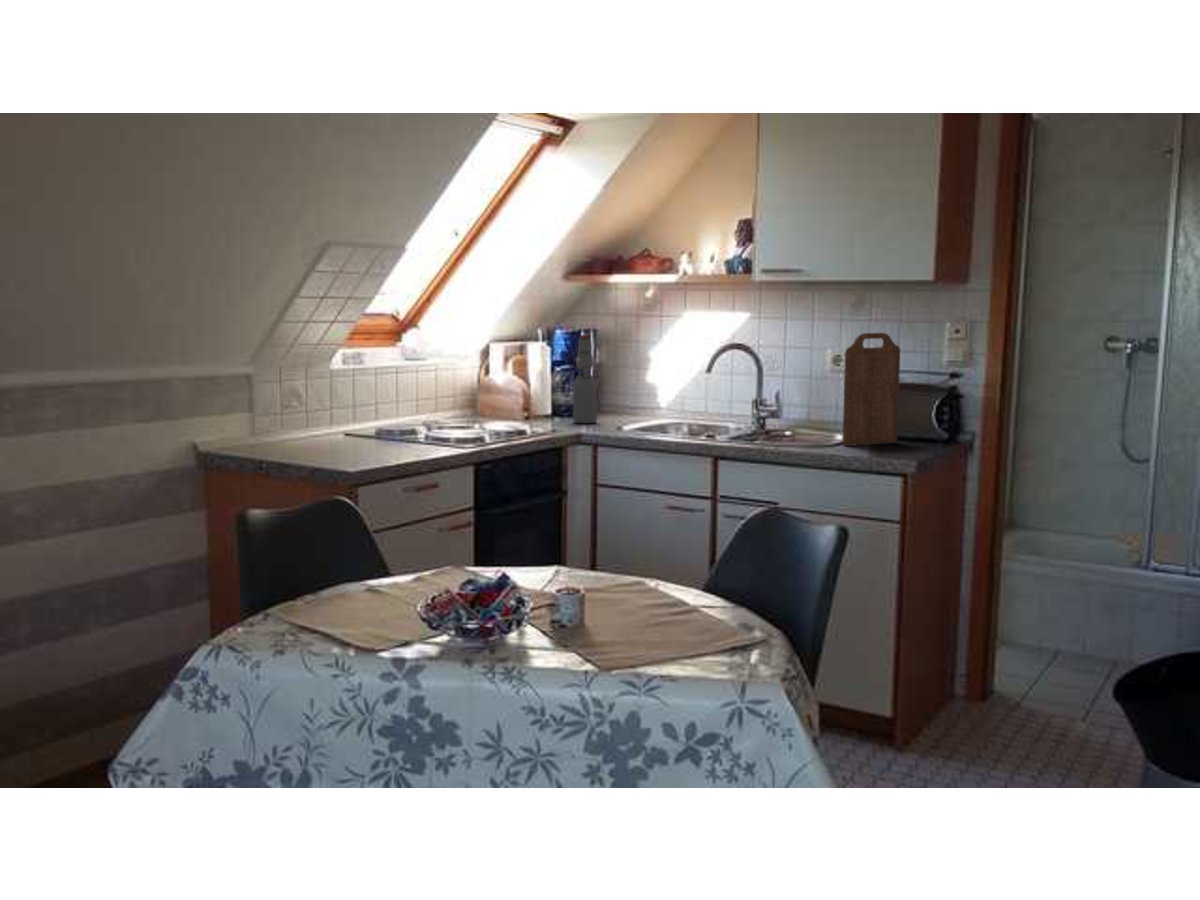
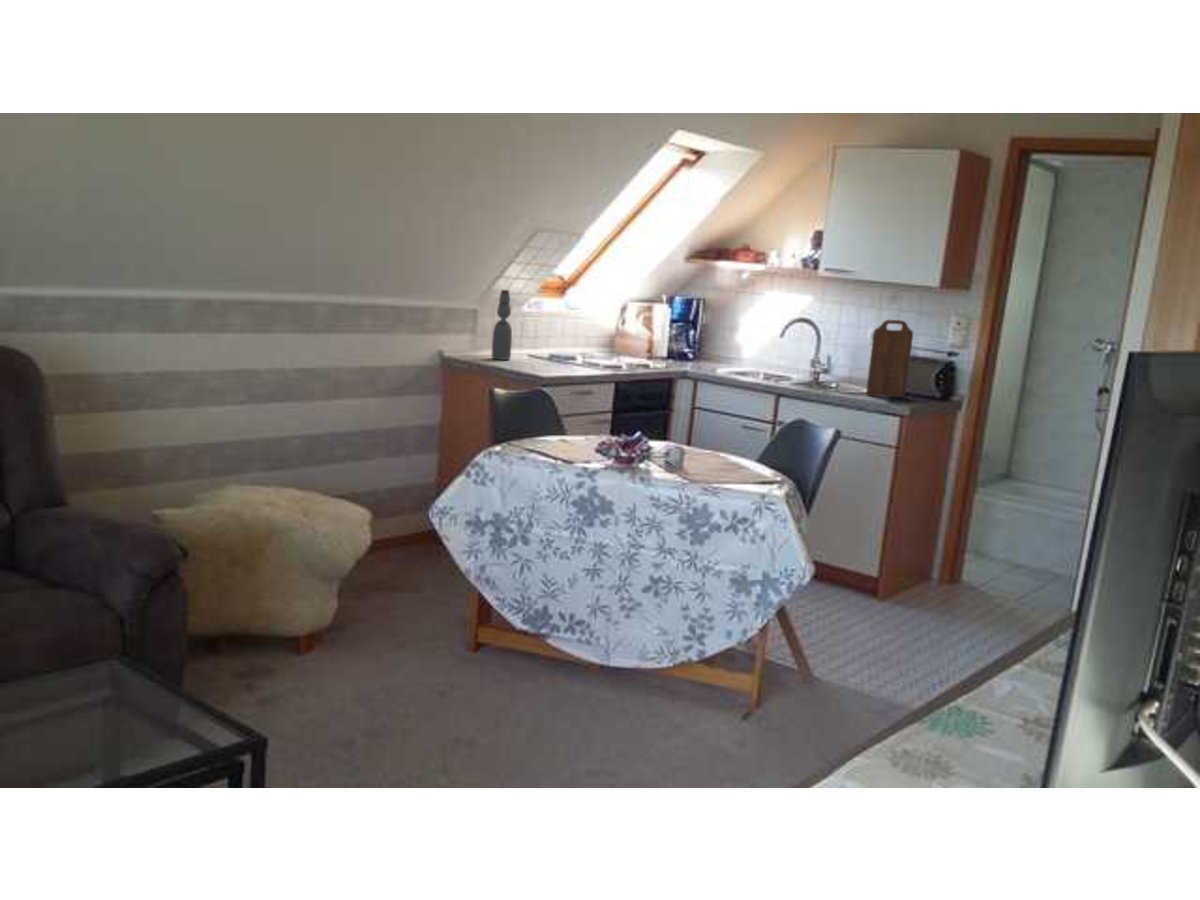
bottle: present [573,335,597,423] -> present [492,290,512,360]

